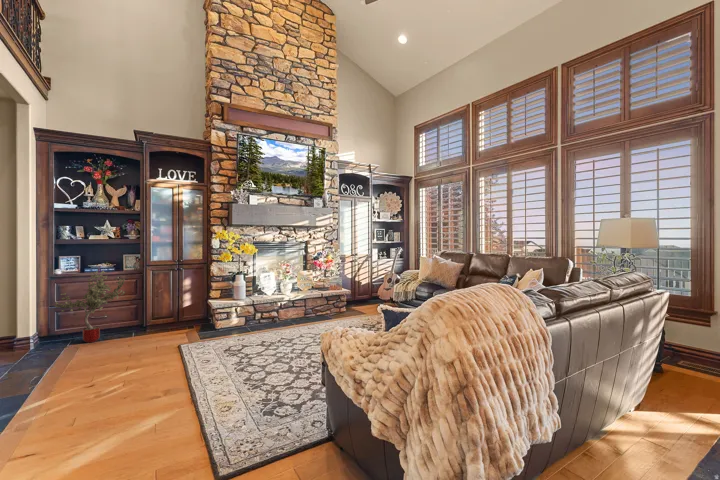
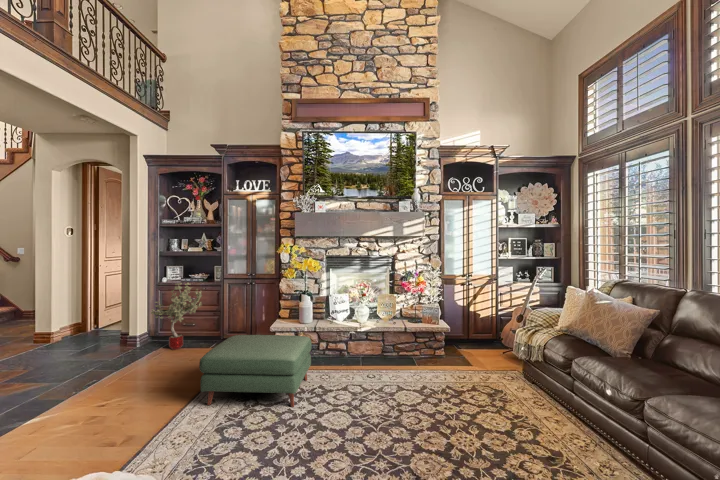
ottoman: none [198,302,284,360] -> present [199,335,312,407]

